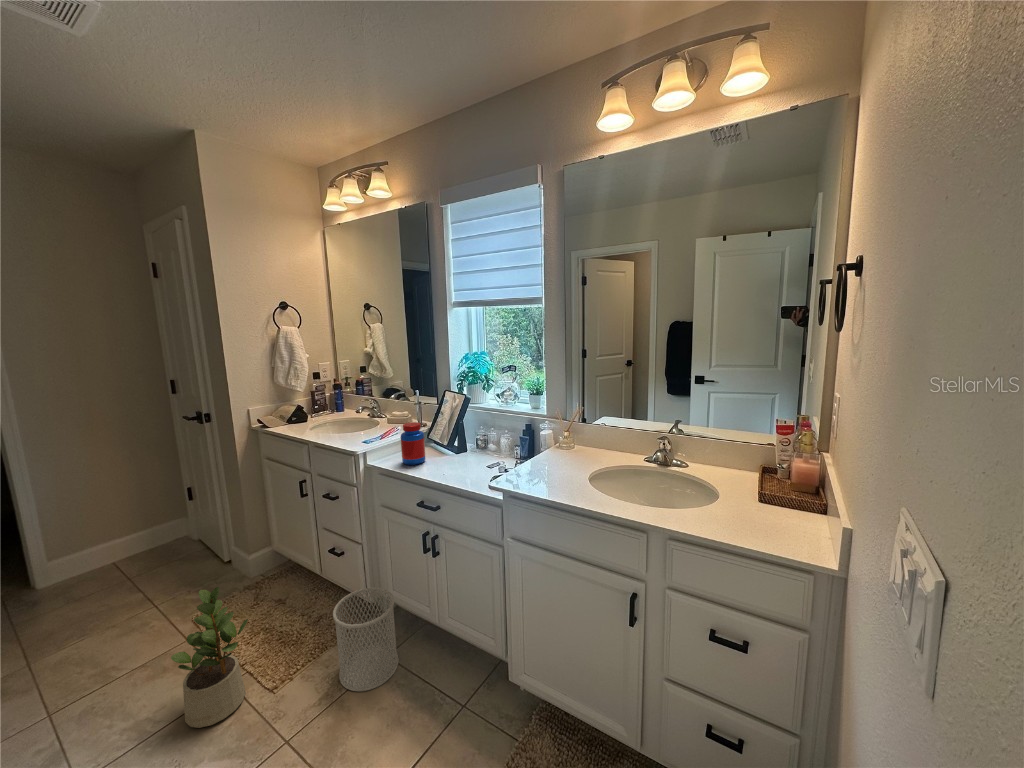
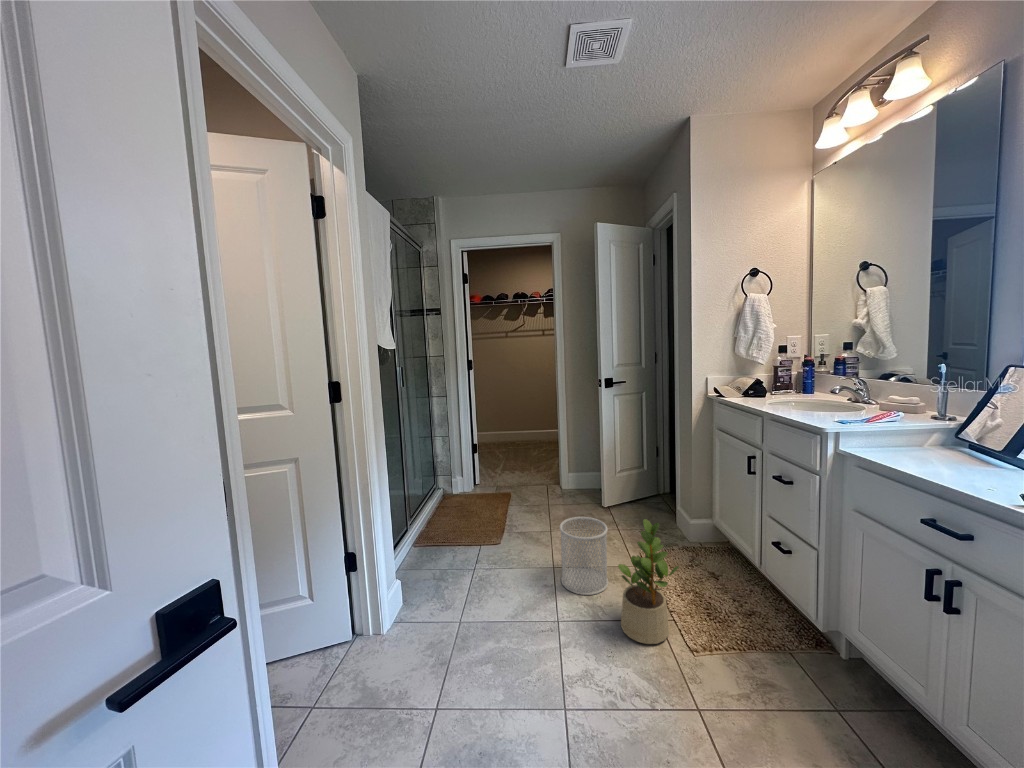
jar: present [401,422,425,465] -> none [902,404,952,467]
wastebasket: present [333,587,399,691] -> present [560,517,608,595]

